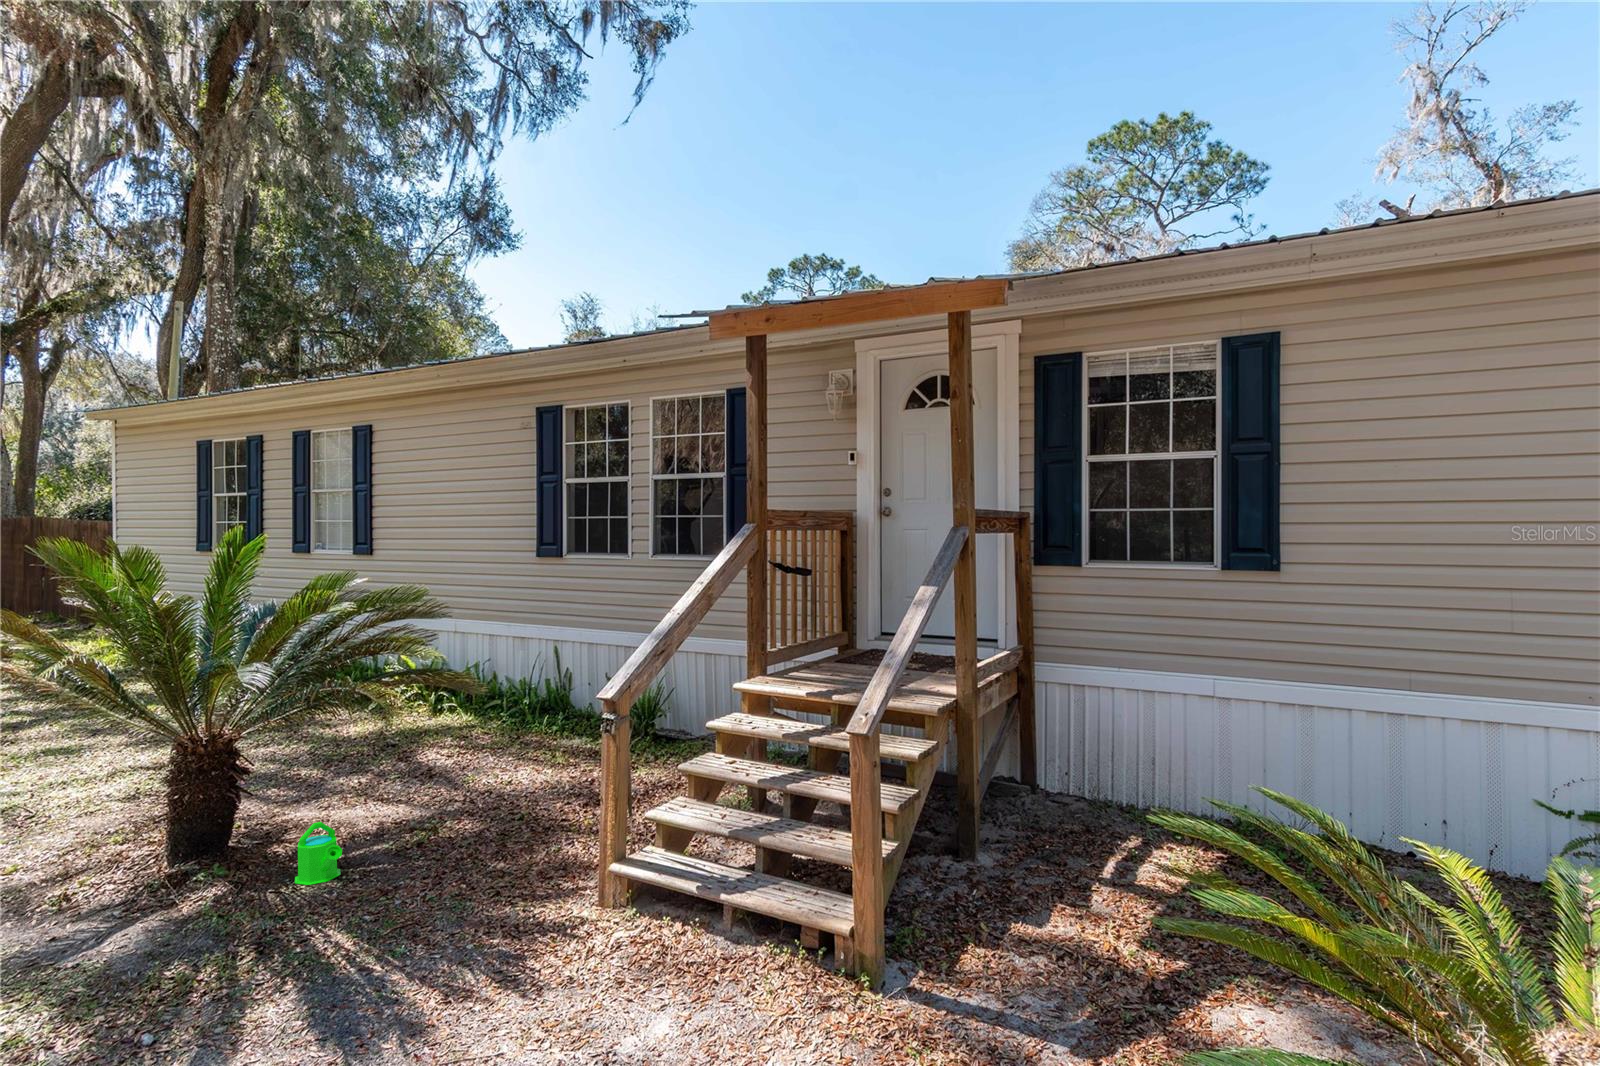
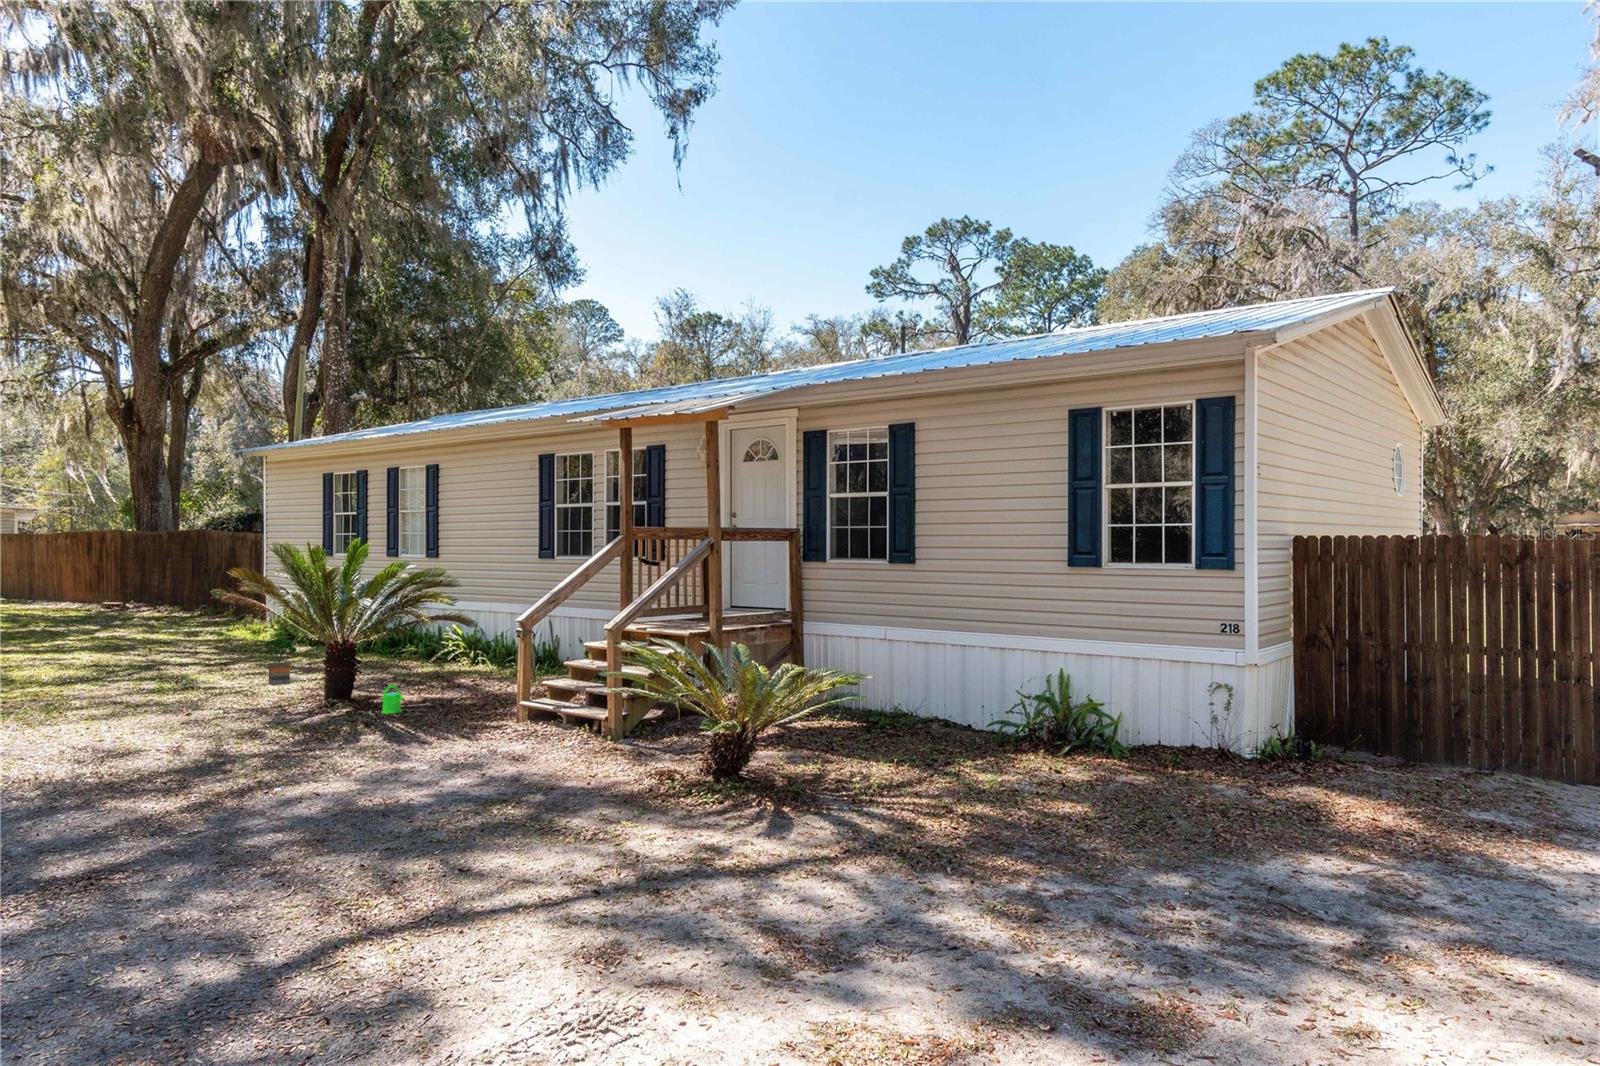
potted tree: none [71,696,139,778] -> present [264,639,297,685]

